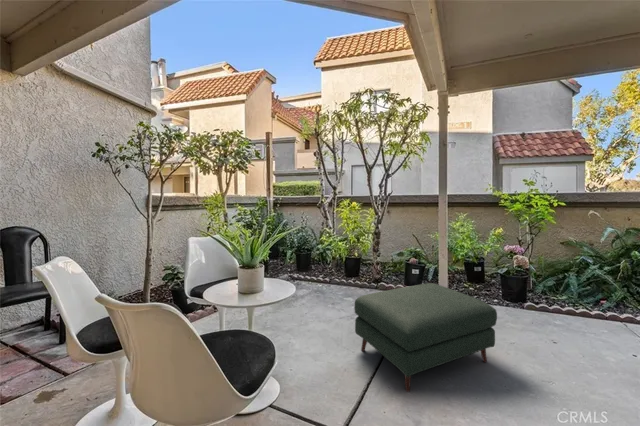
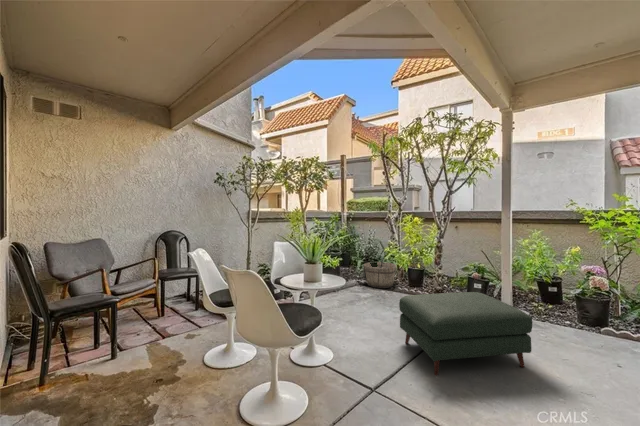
wooden bucket: none [296,247,332,280] -> present [364,260,396,288]

